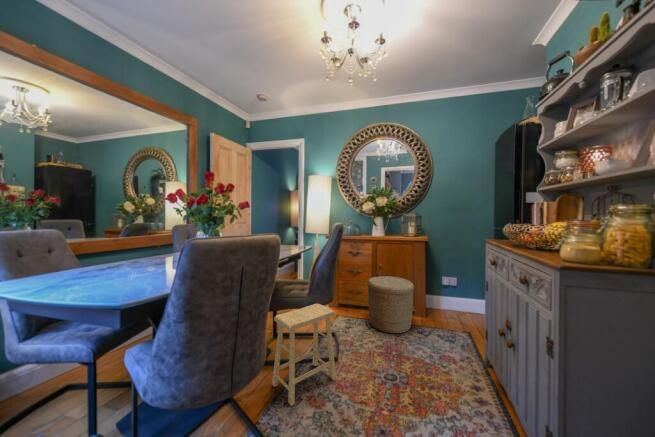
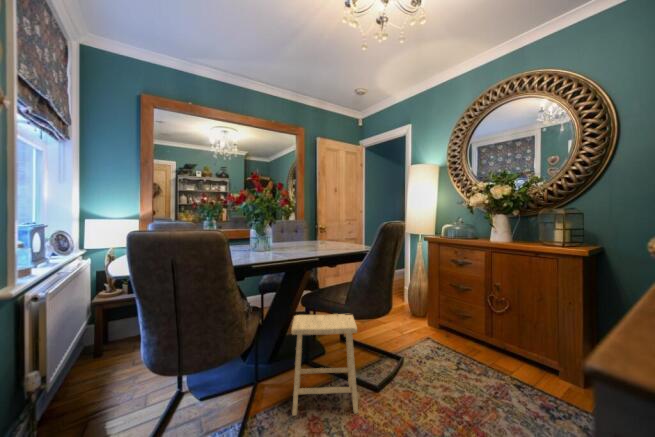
woven basket: present [367,276,414,333] -> none [459,300,545,398]

